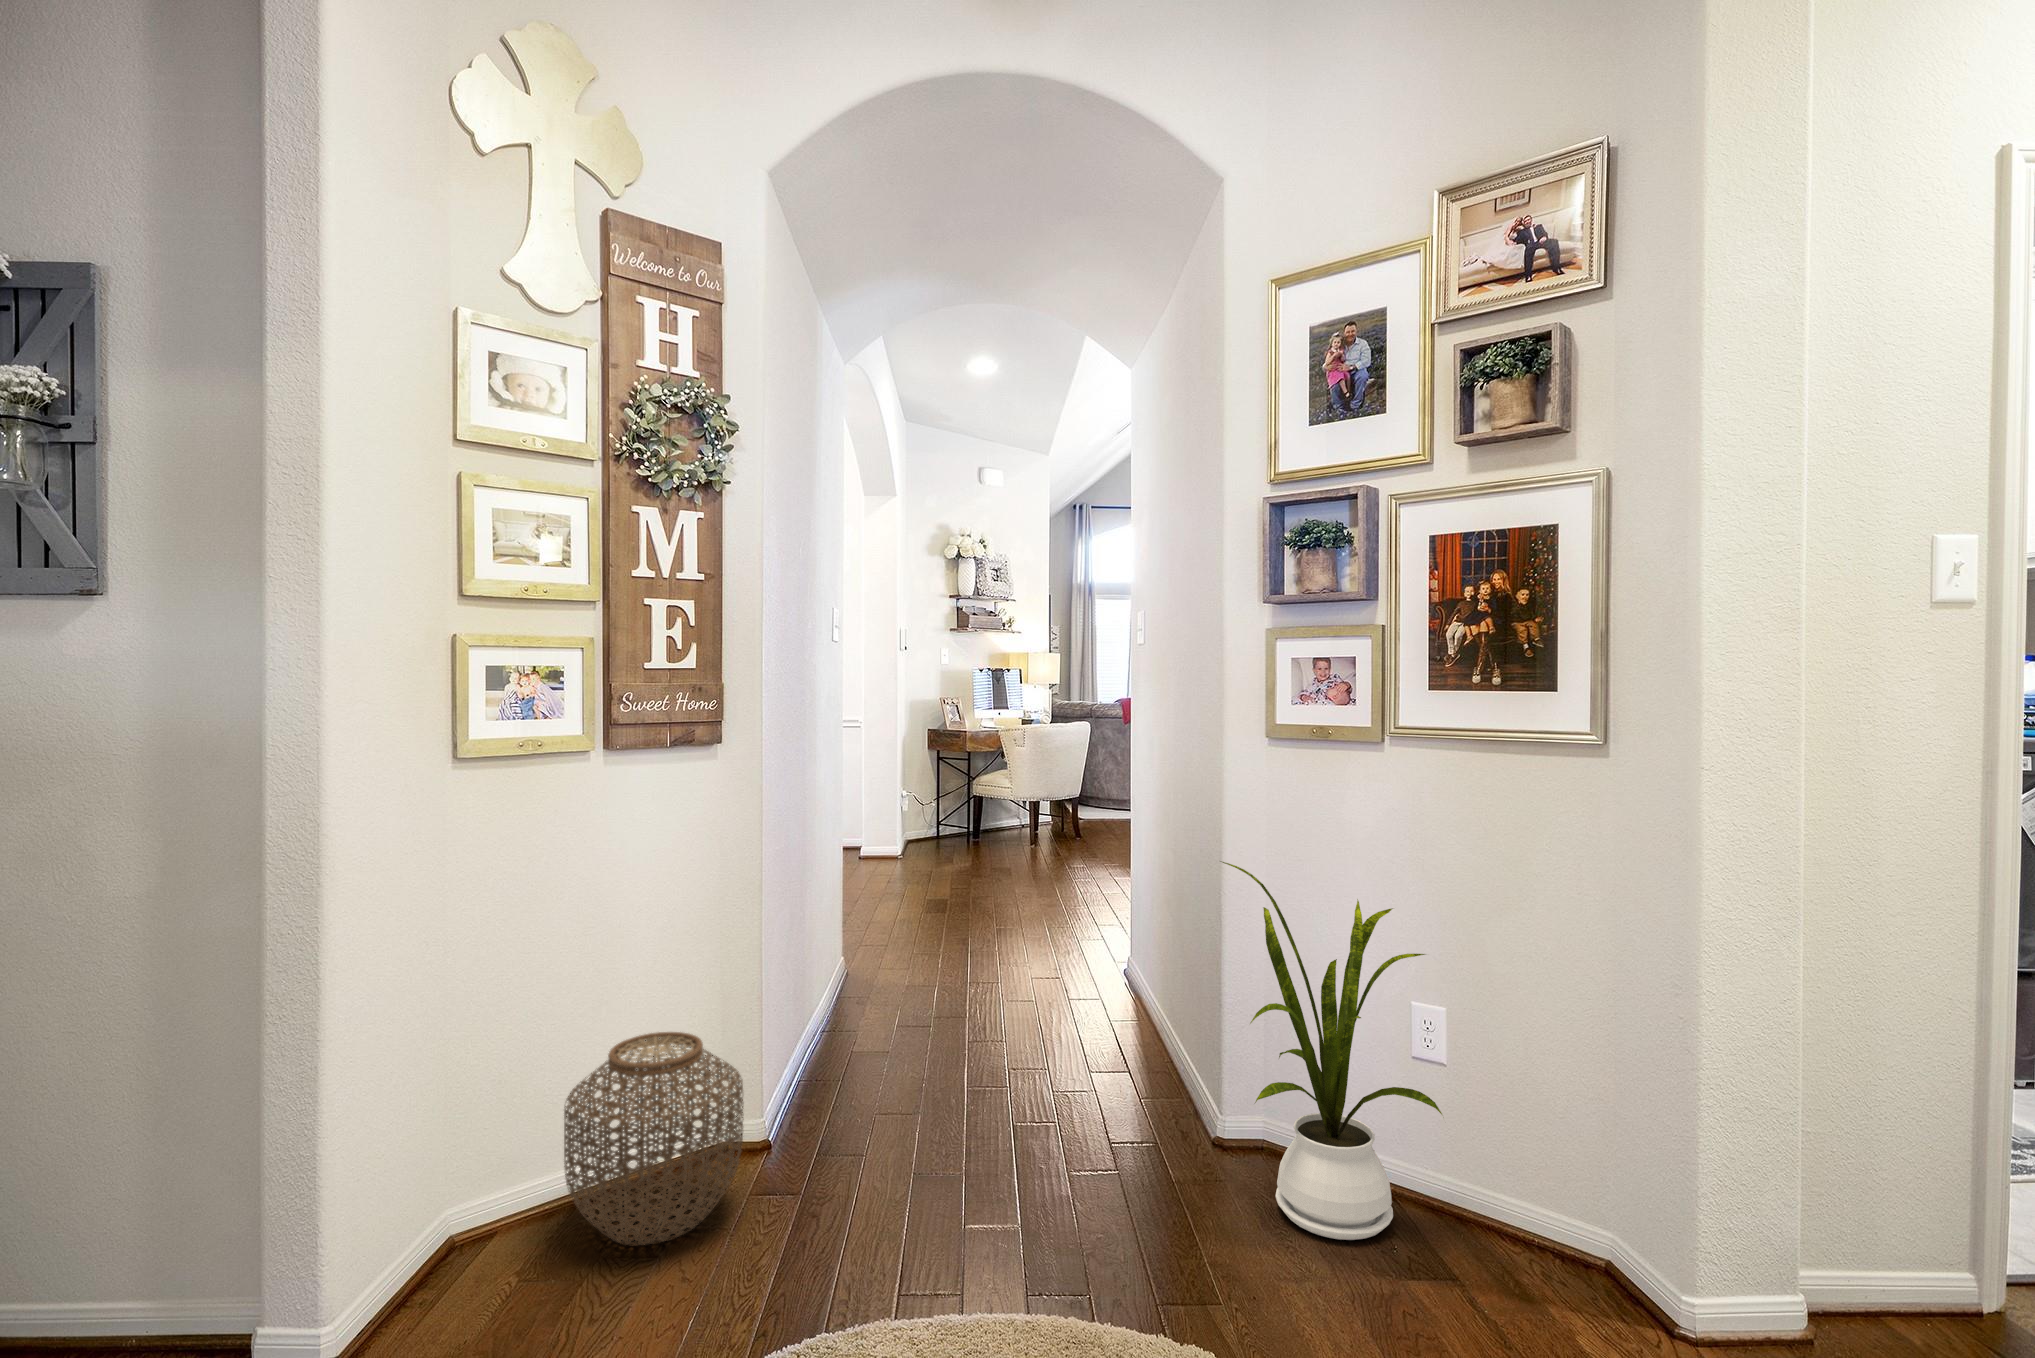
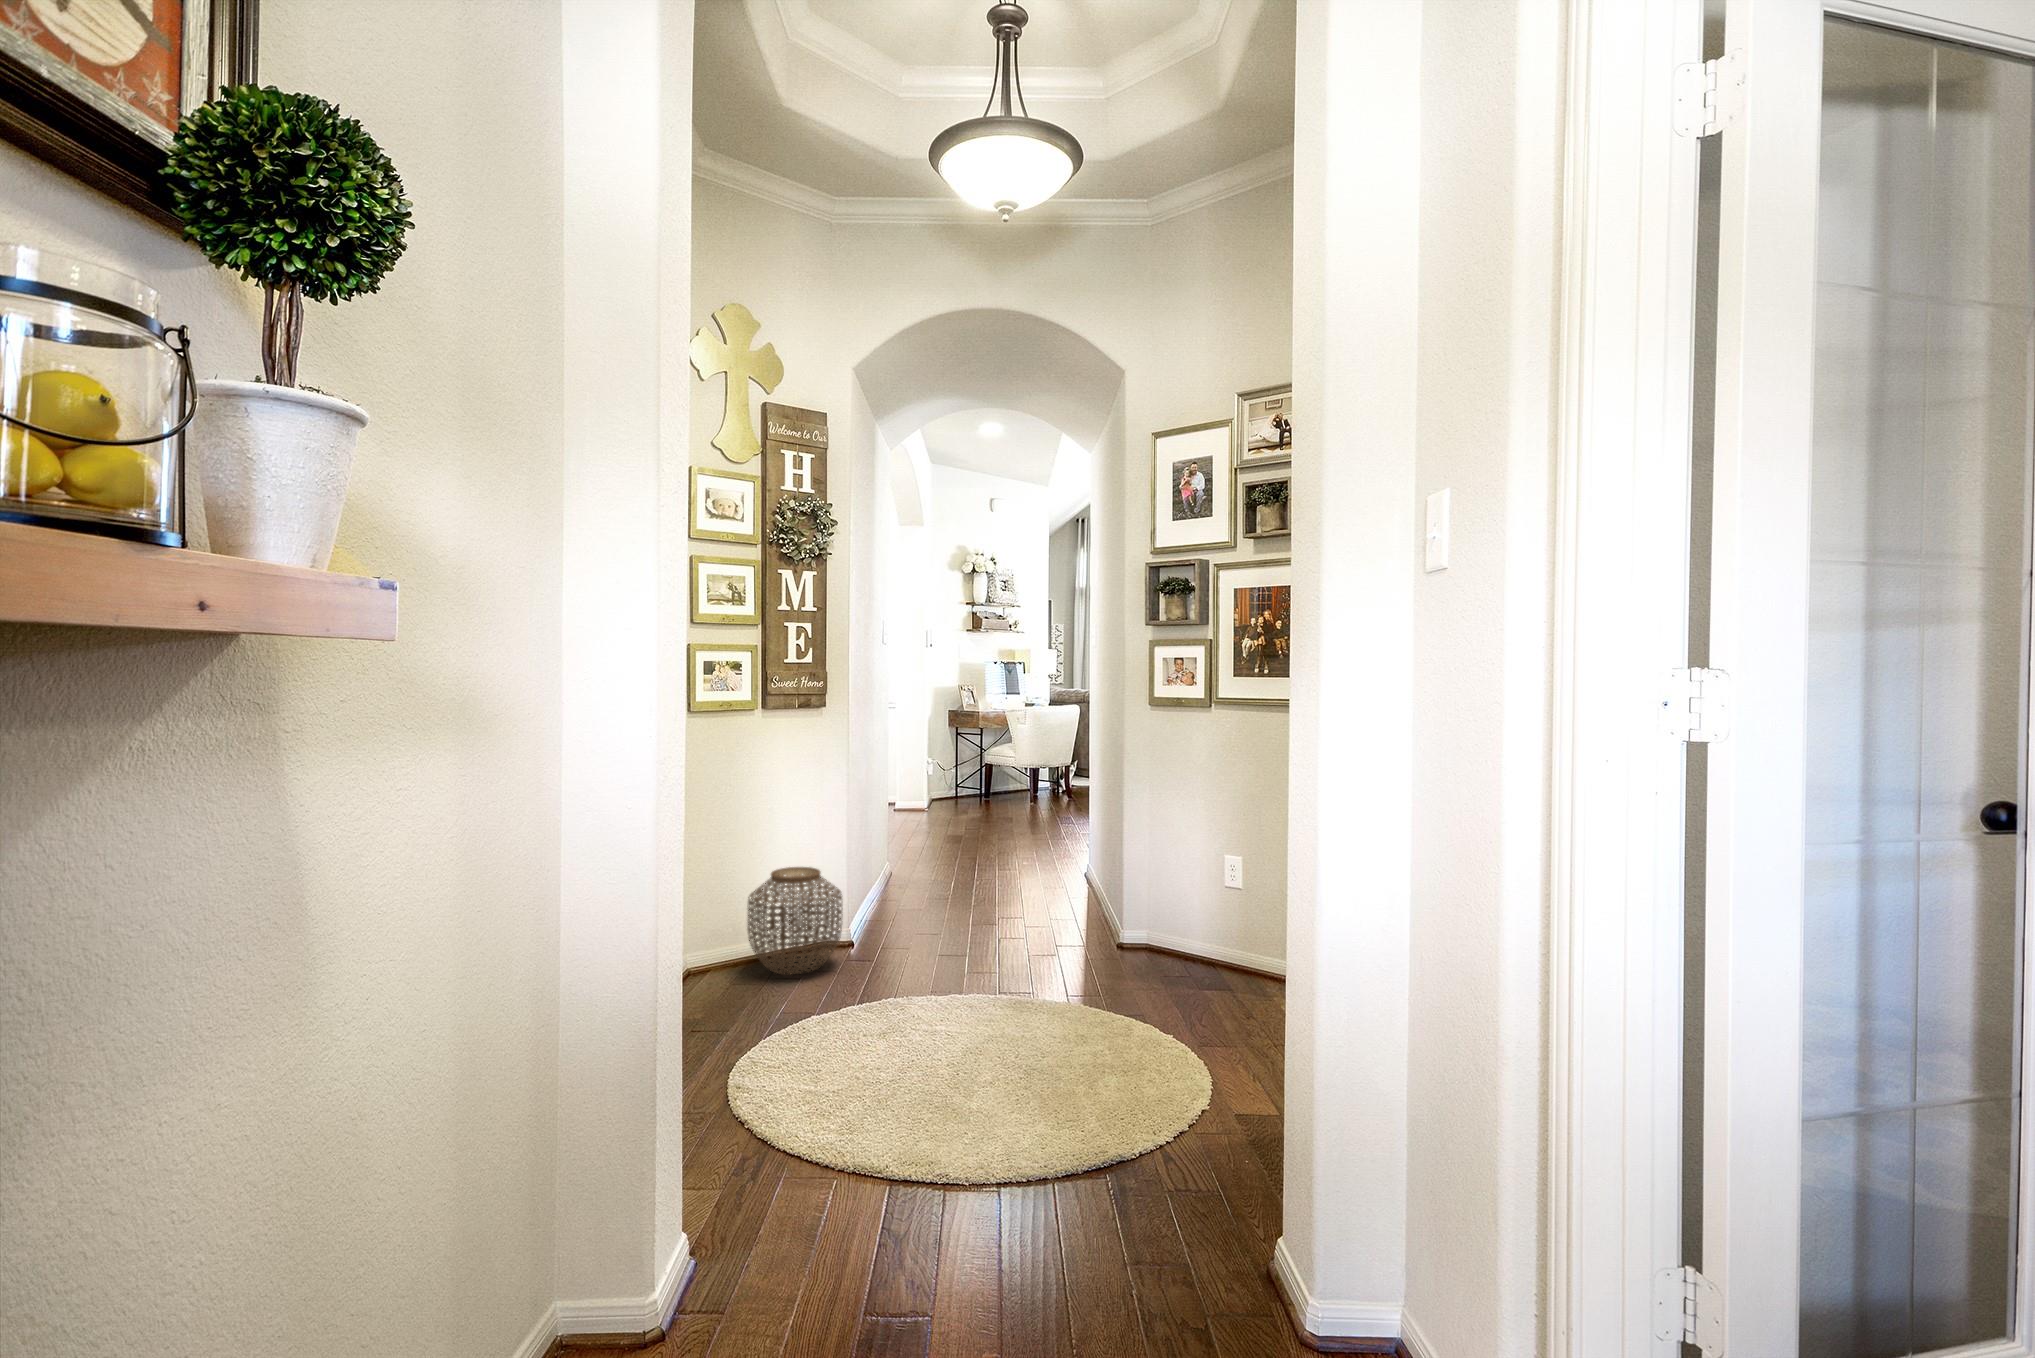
house plant: present [1220,861,1442,1240] -> none [1112,775,1229,979]

